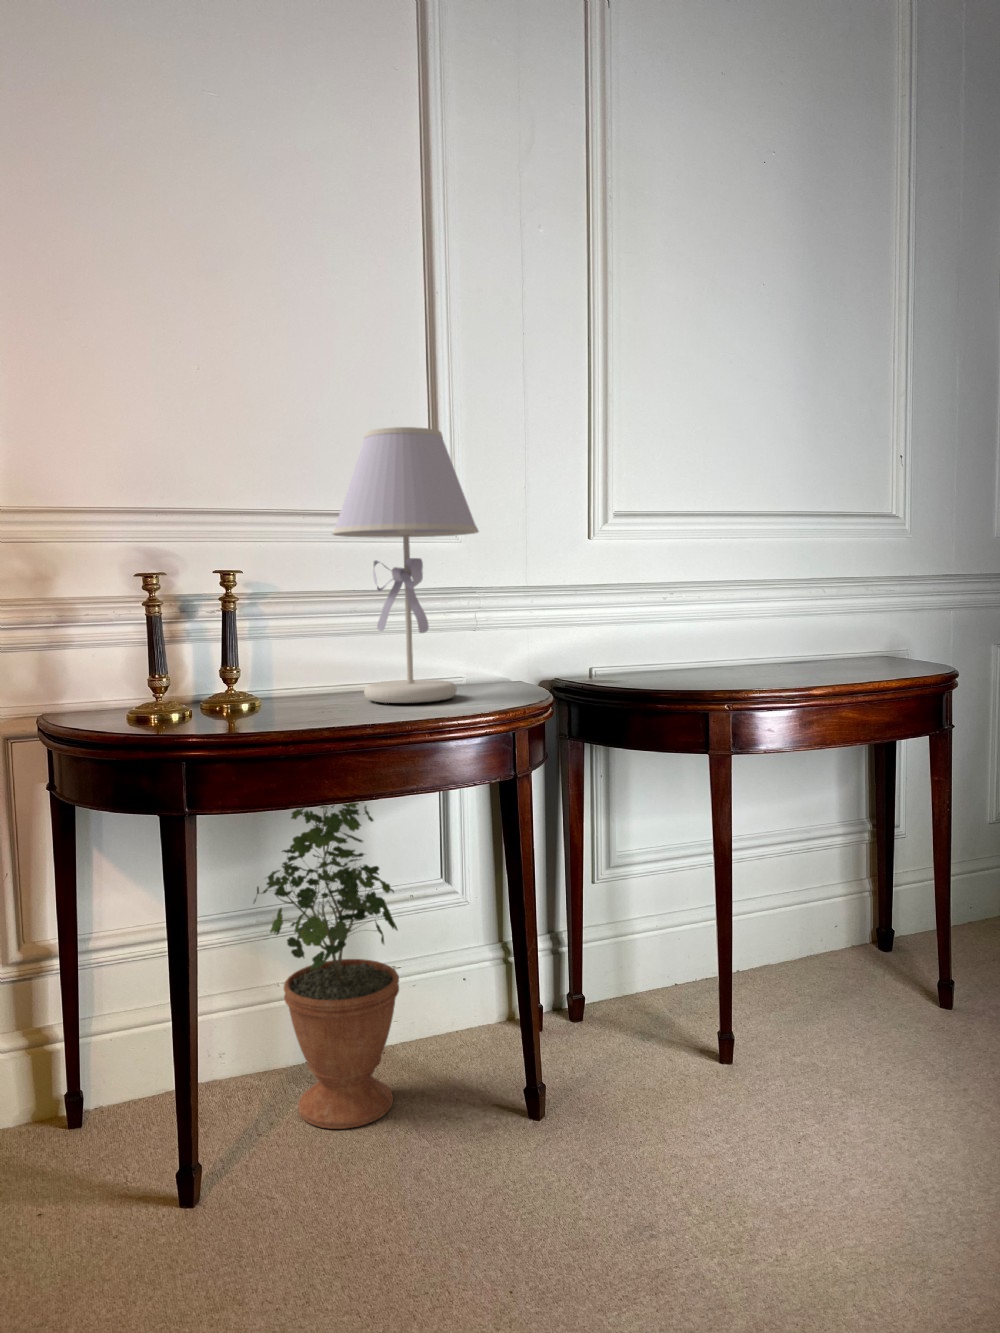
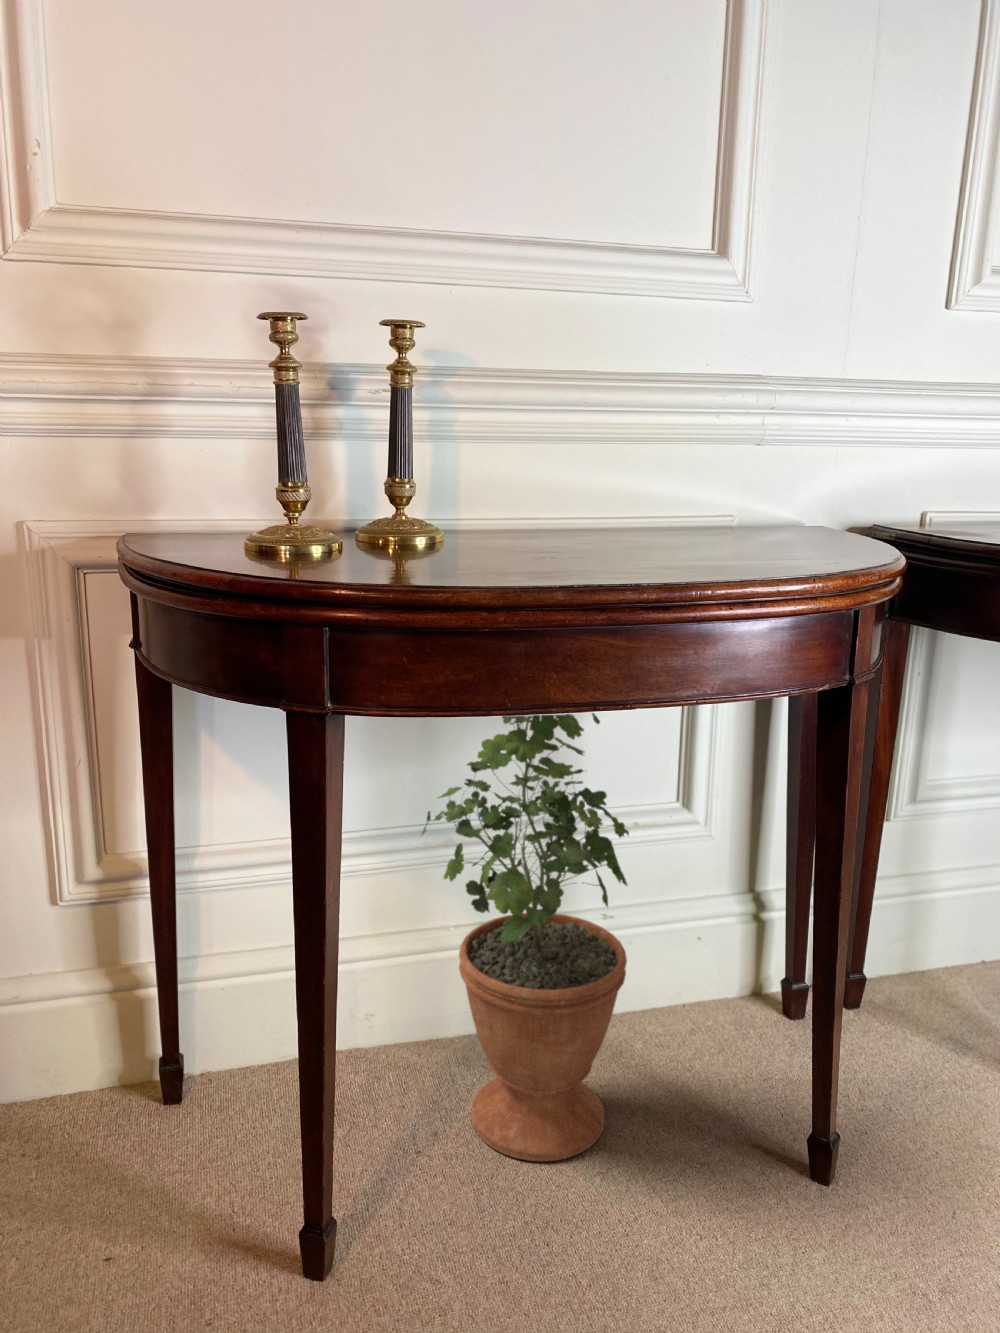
table lamp: present [332,427,479,703] -> none [570,67,817,549]

